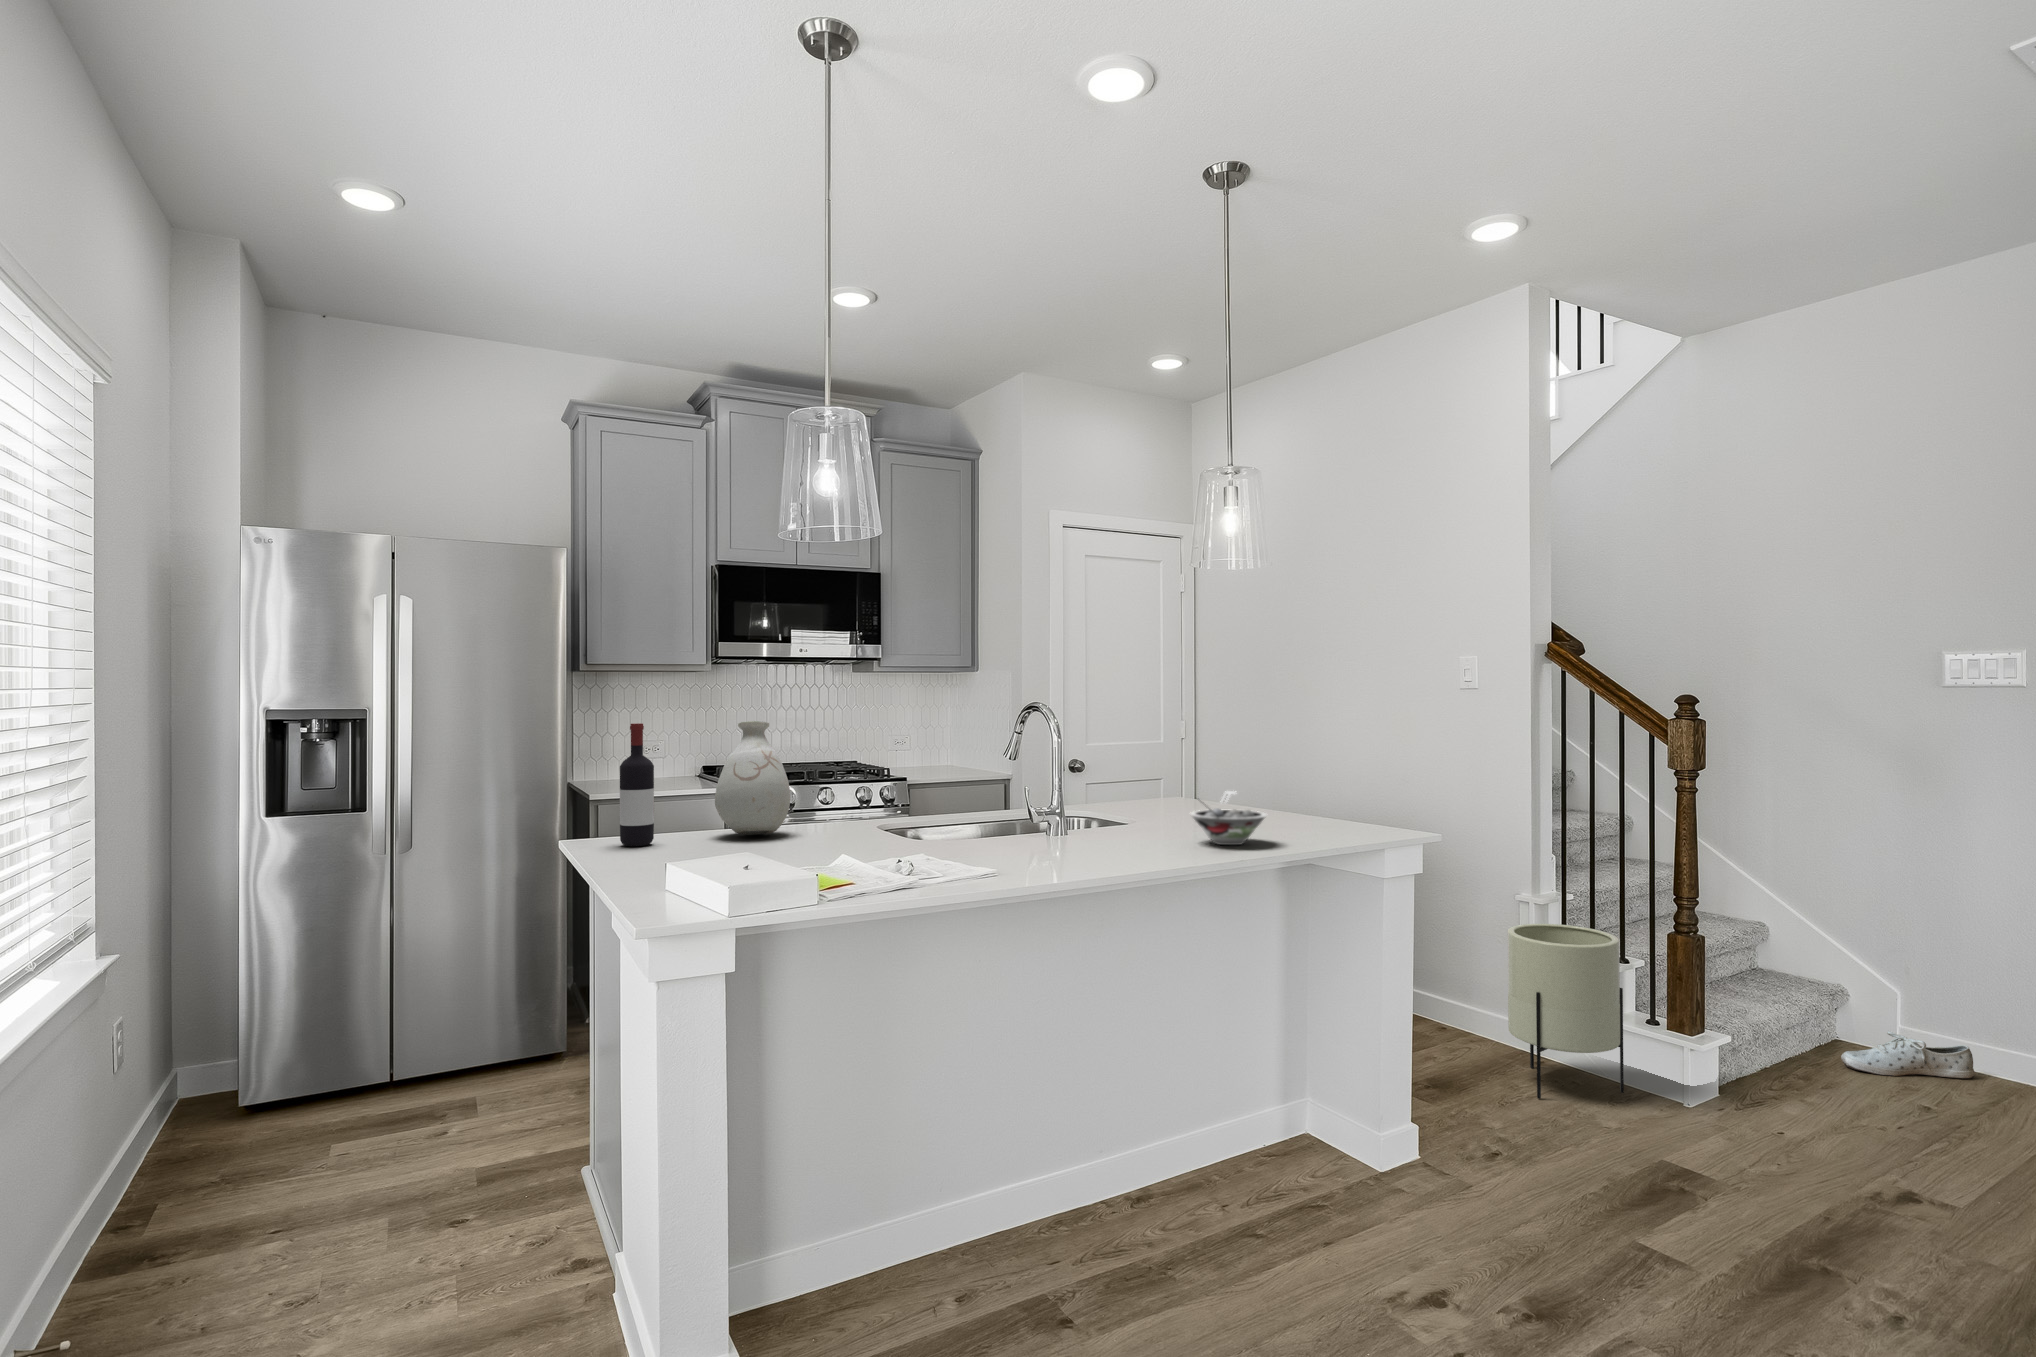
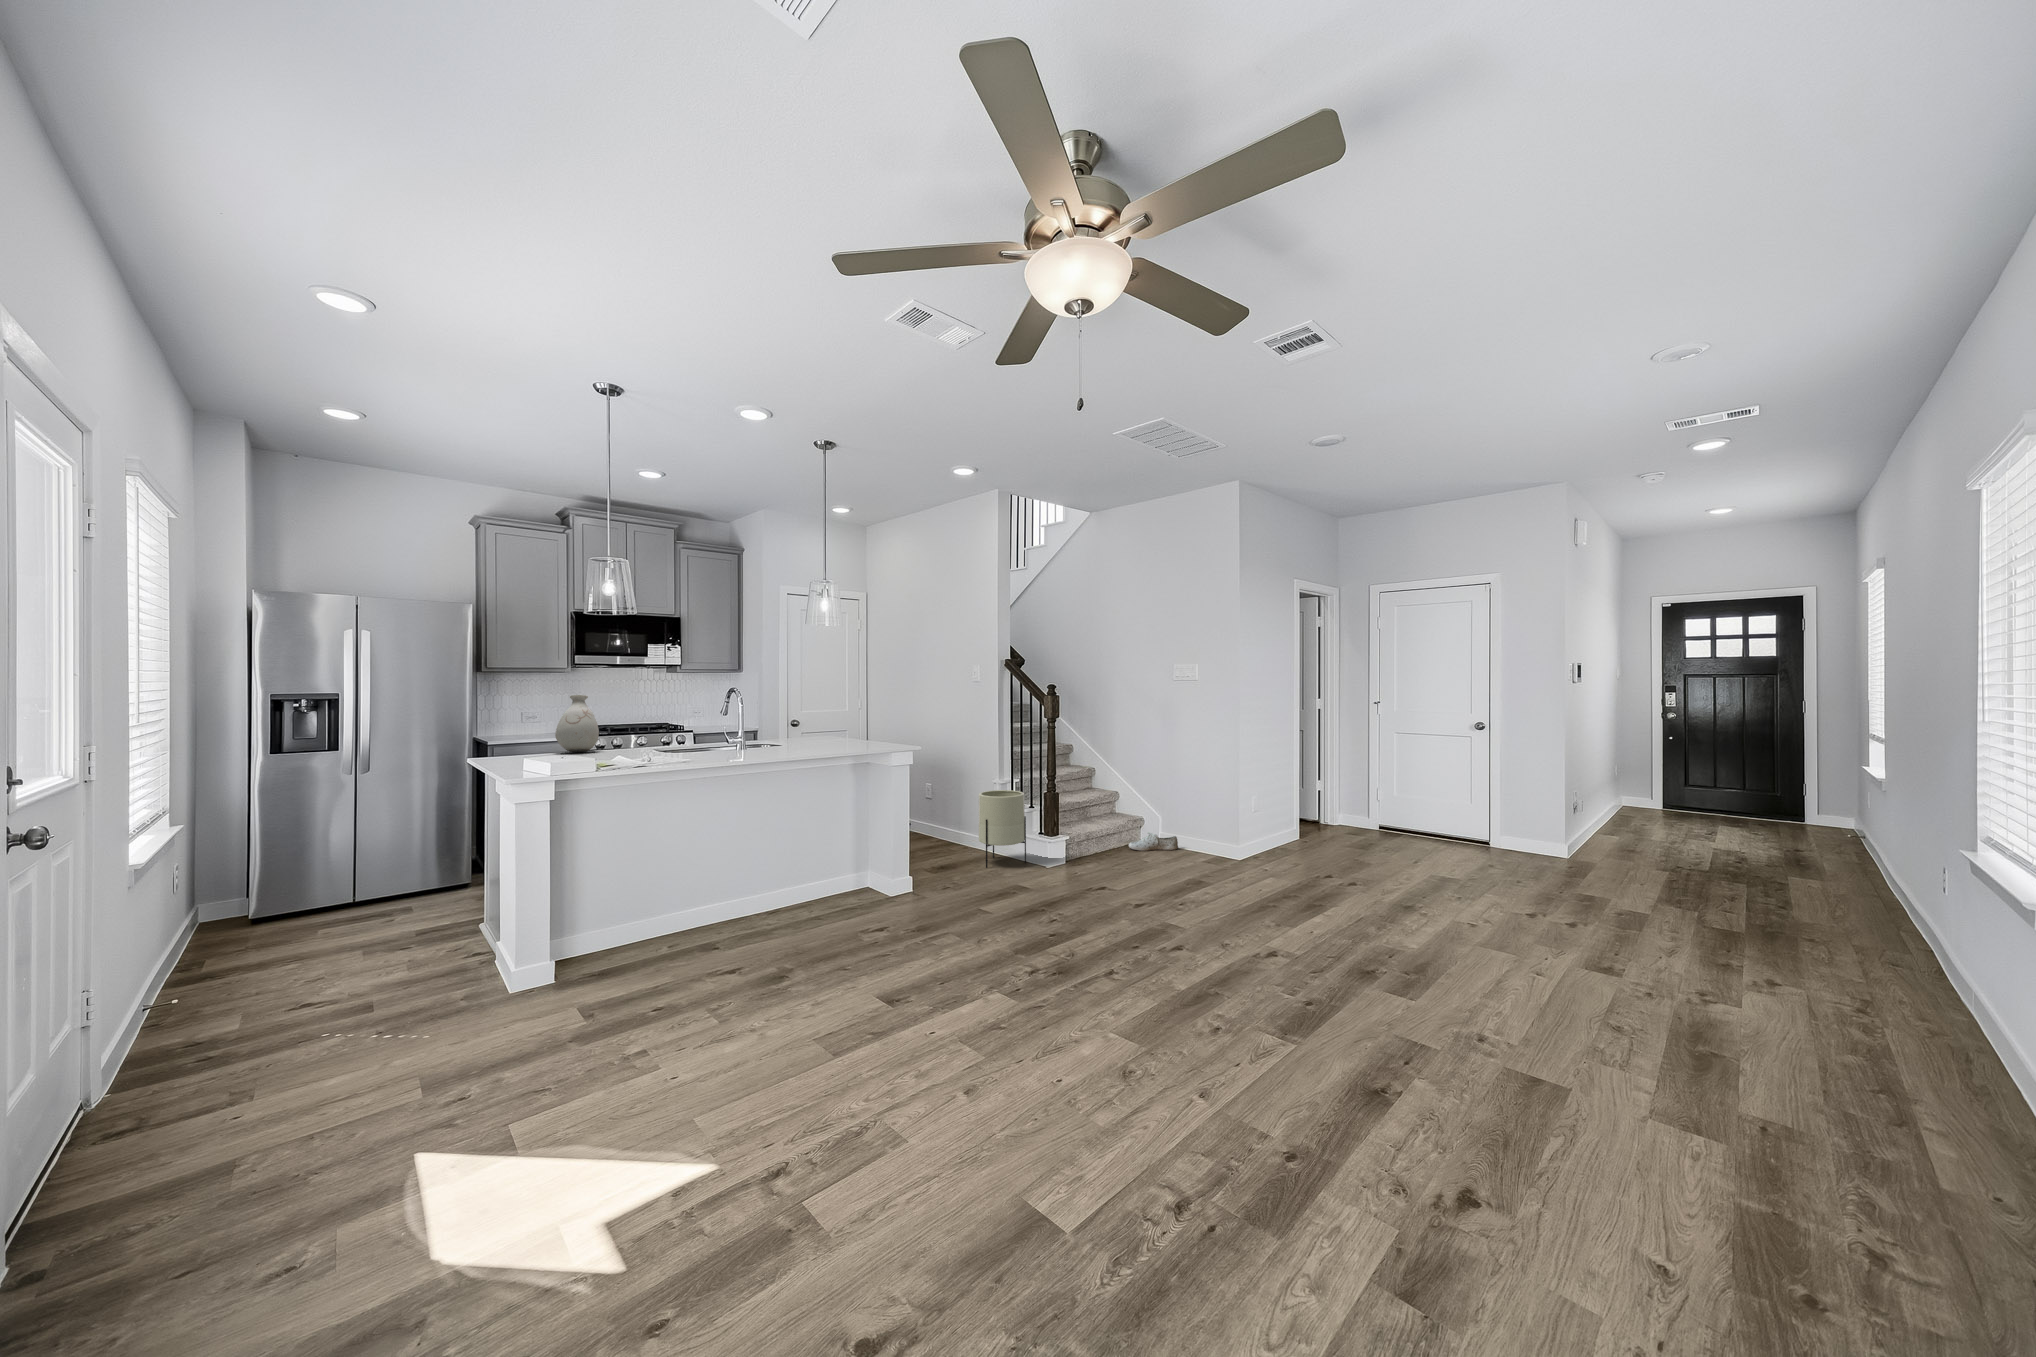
wine bottle: present [620,723,654,846] -> none [499,696,519,757]
bowl: present [1190,791,1266,845] -> none [797,725,836,750]

